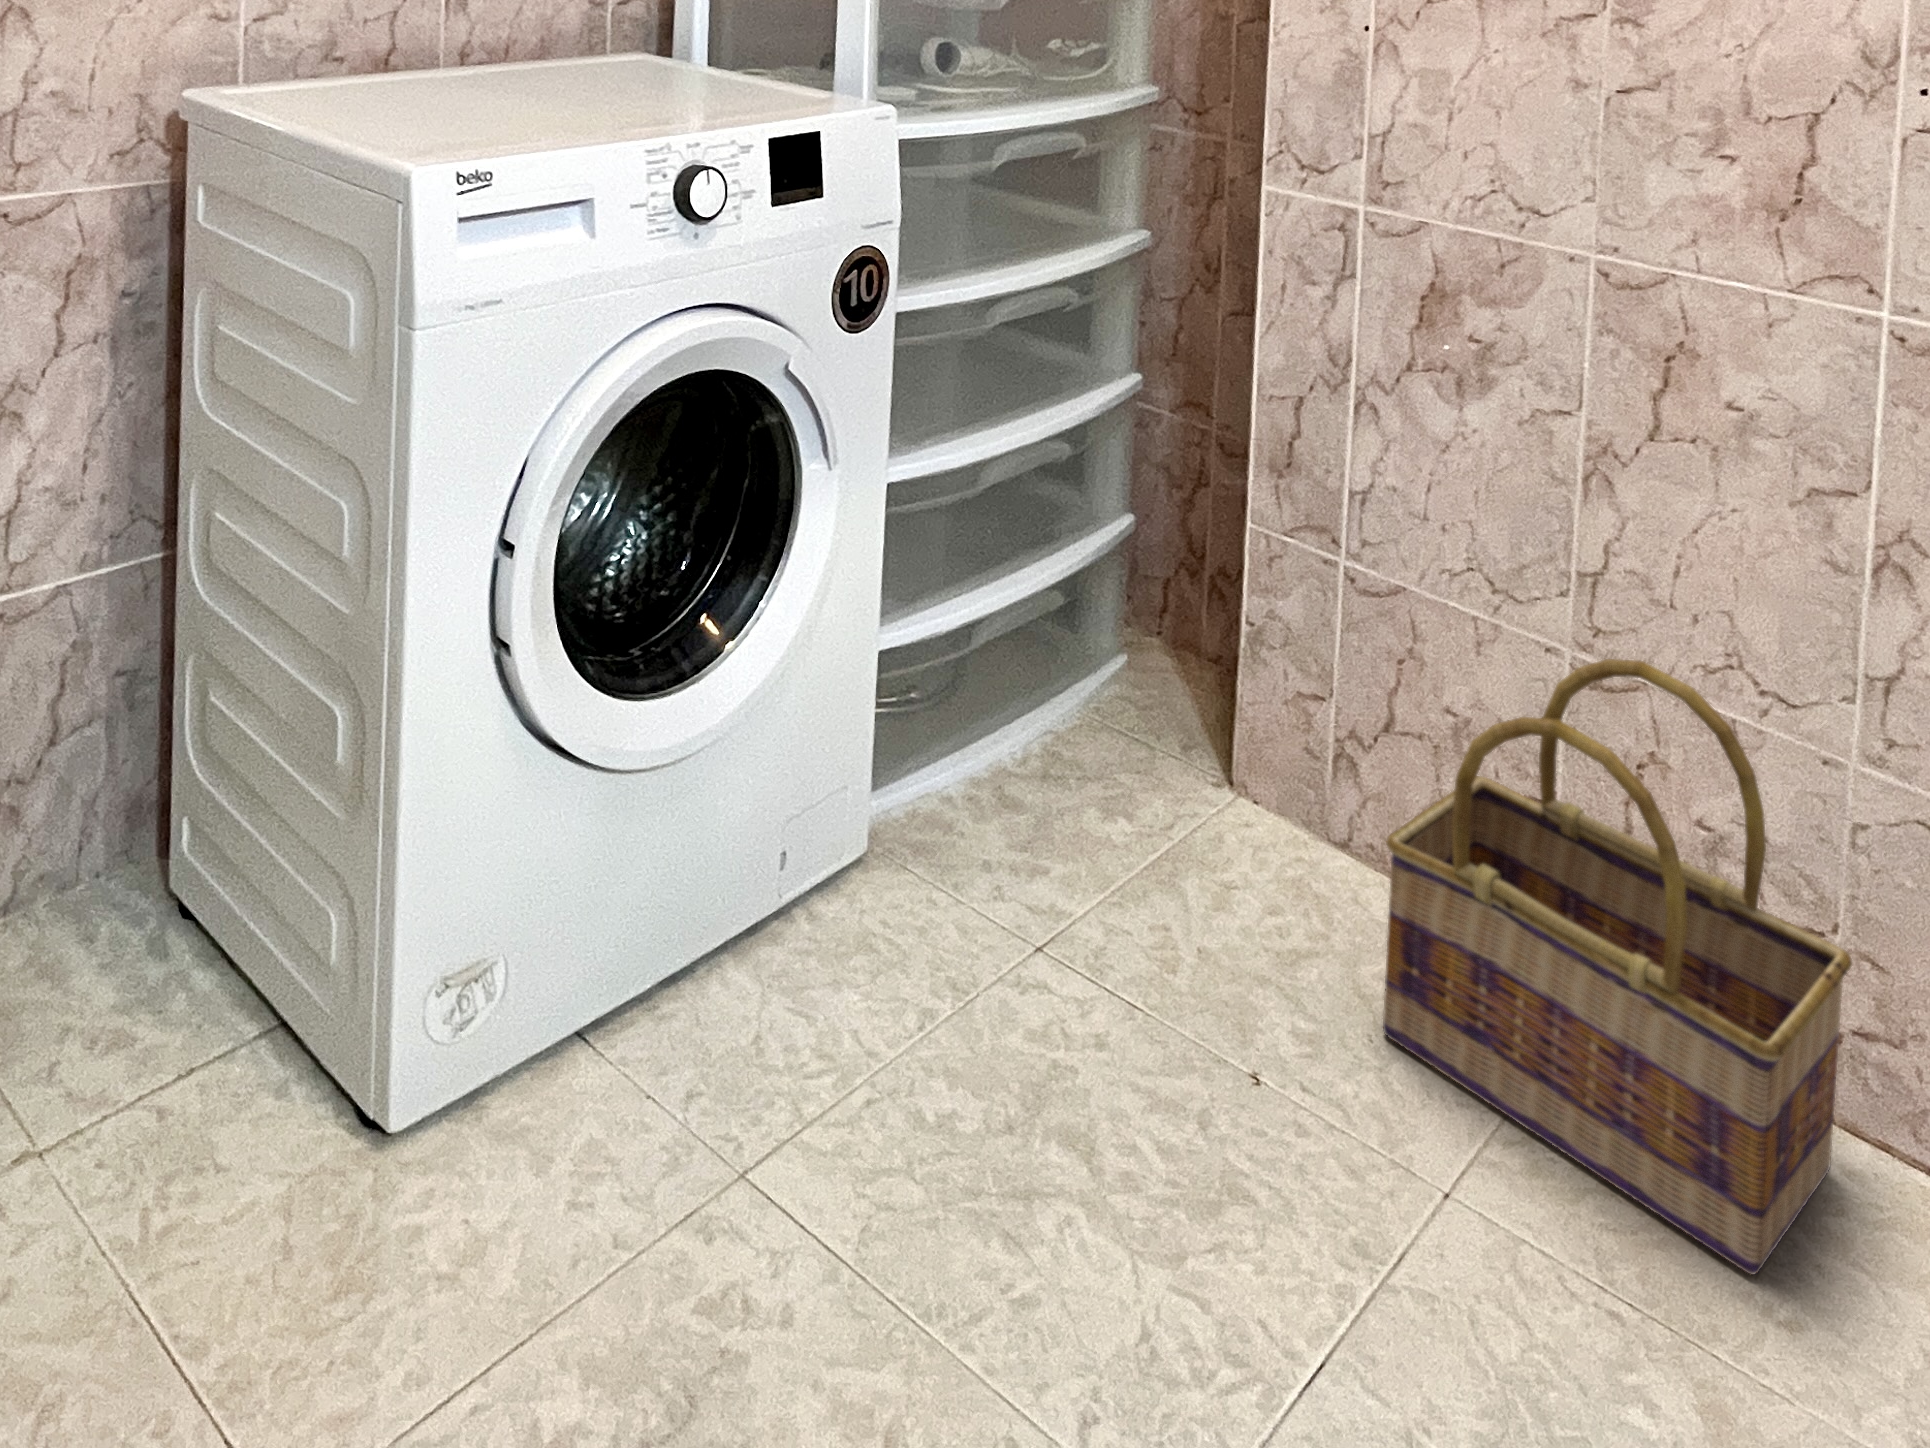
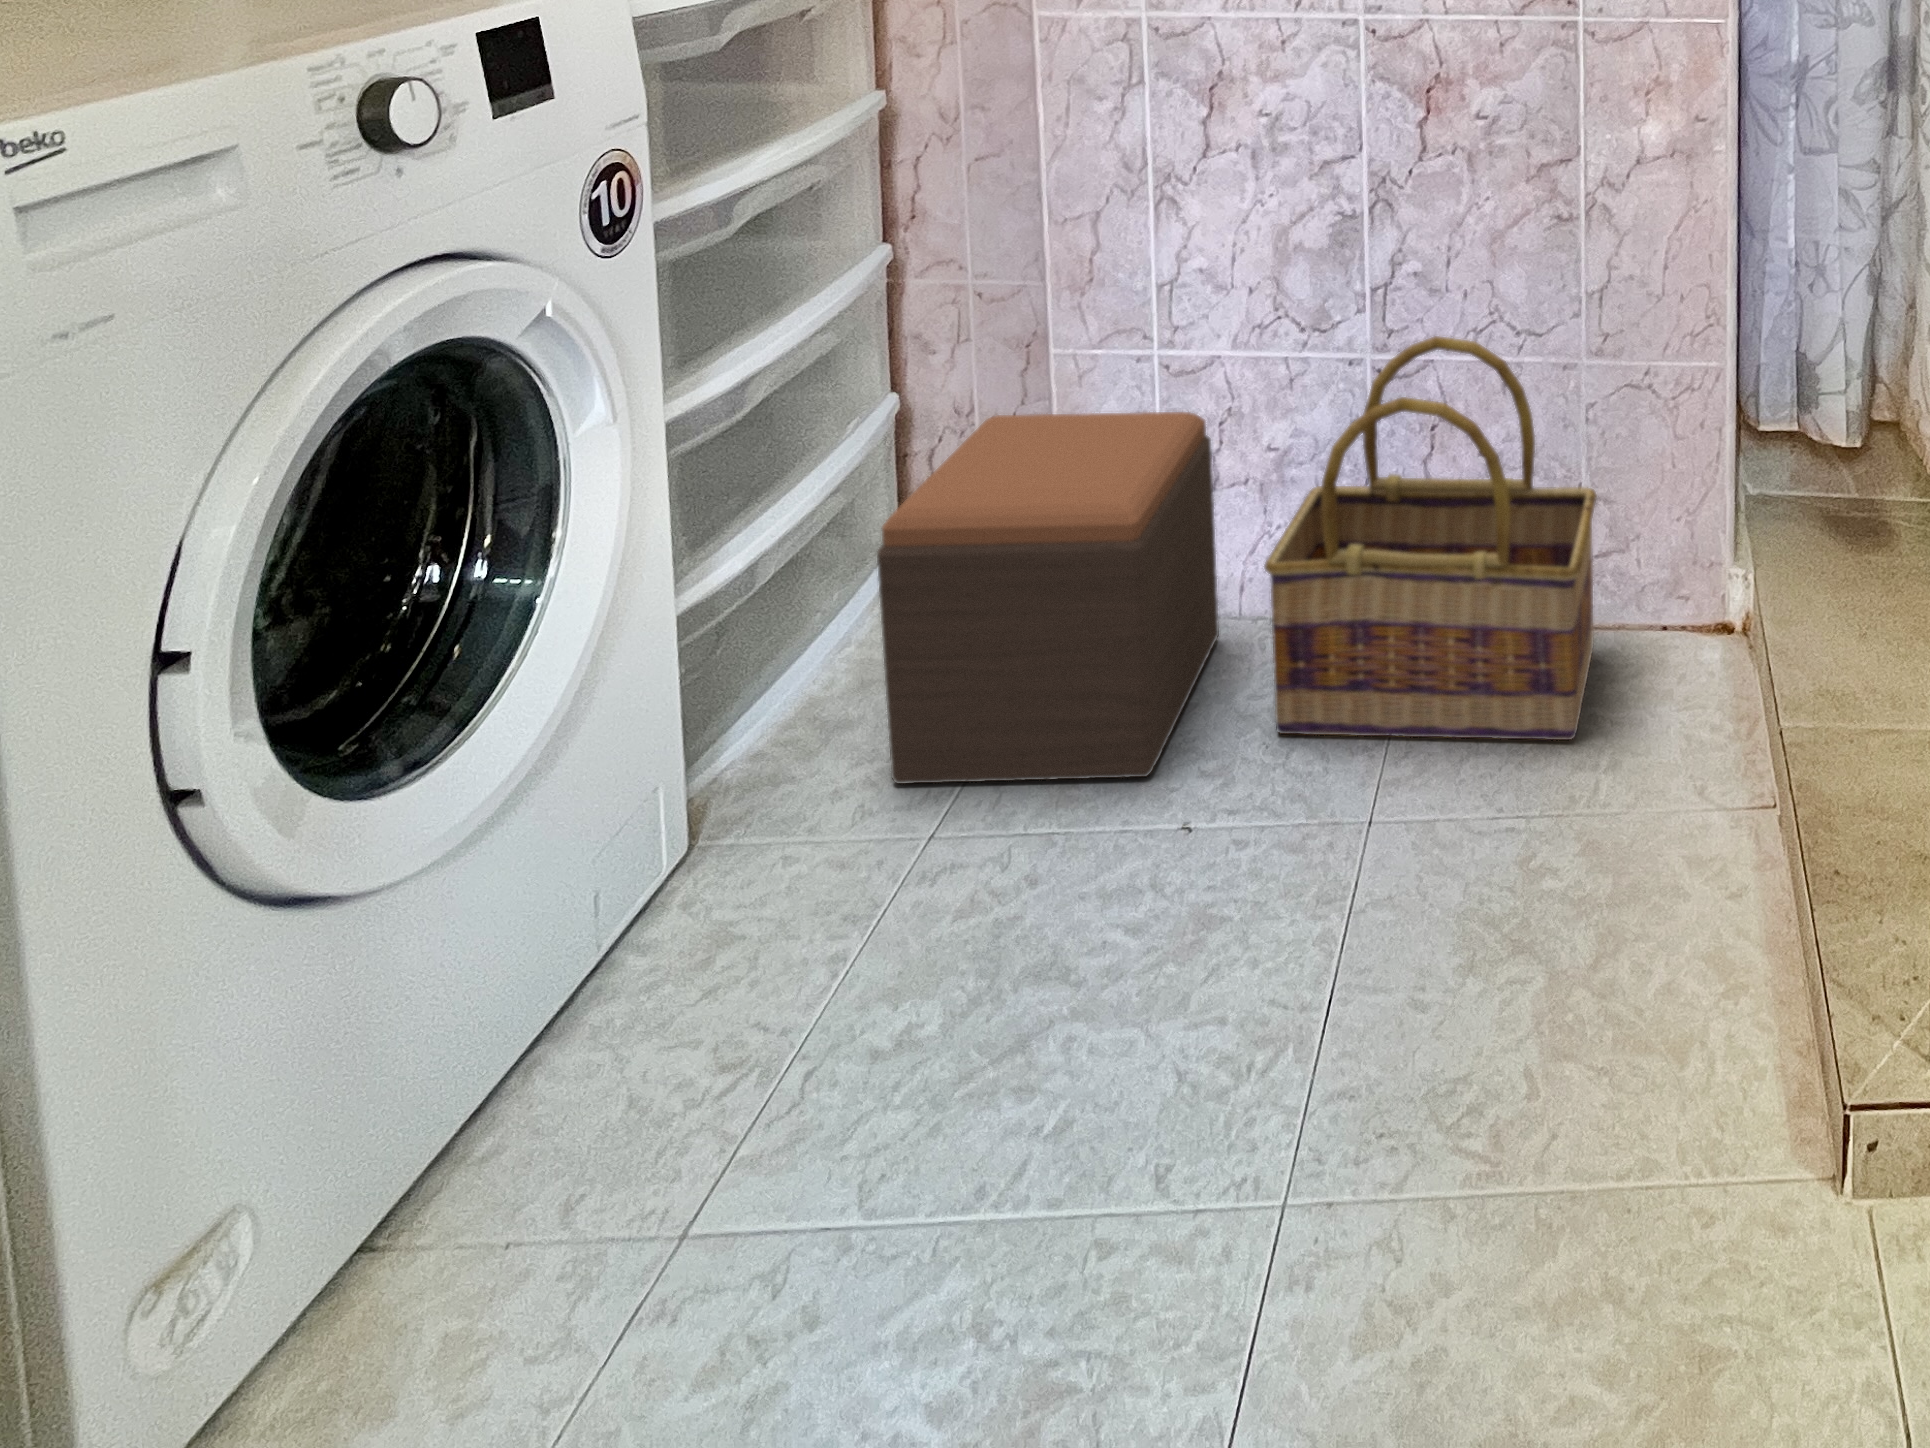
footstool: none [1030,563,1374,1000] -> present [877,412,1219,784]

